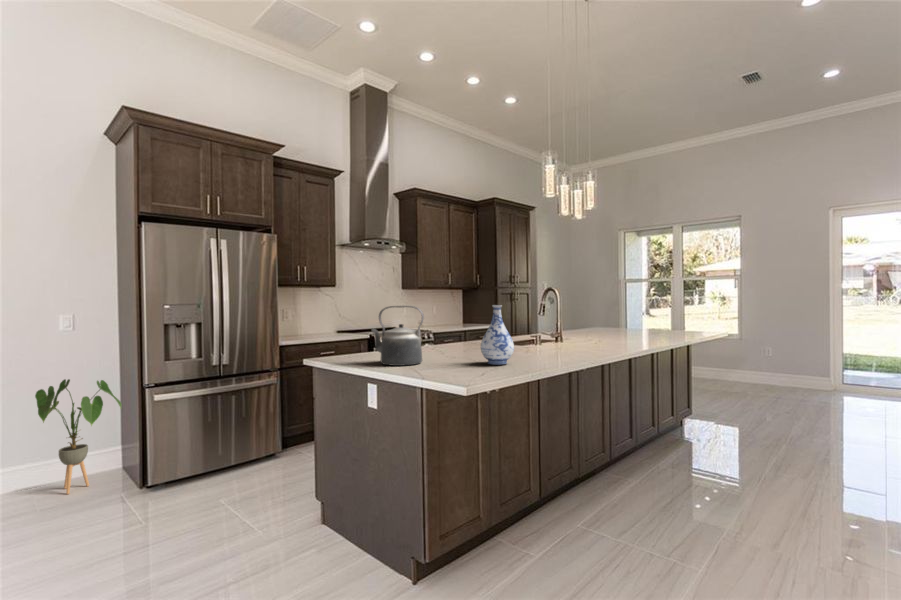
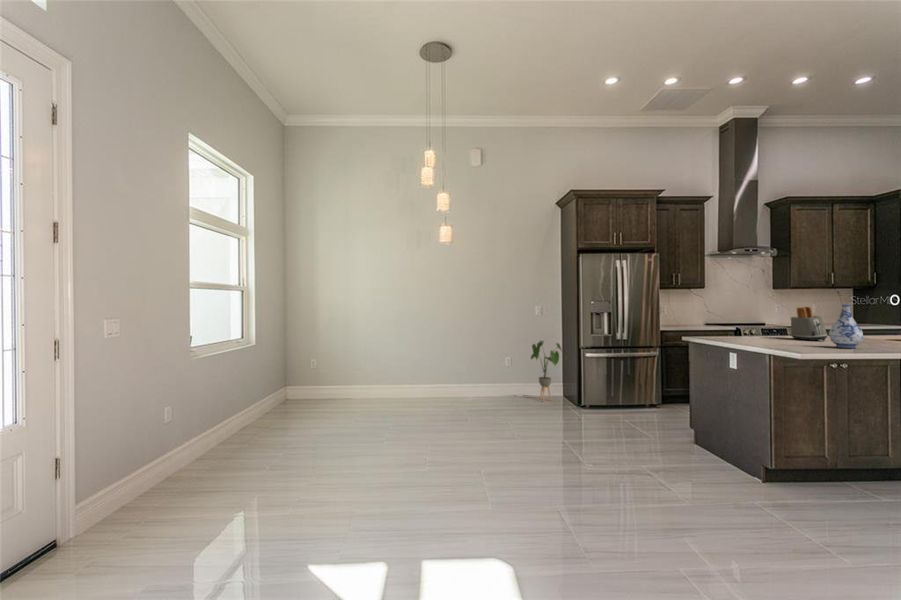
kettle: present [372,306,424,366] -> none [734,303,777,343]
toaster: none [431,309,468,352] -> present [791,307,827,341]

